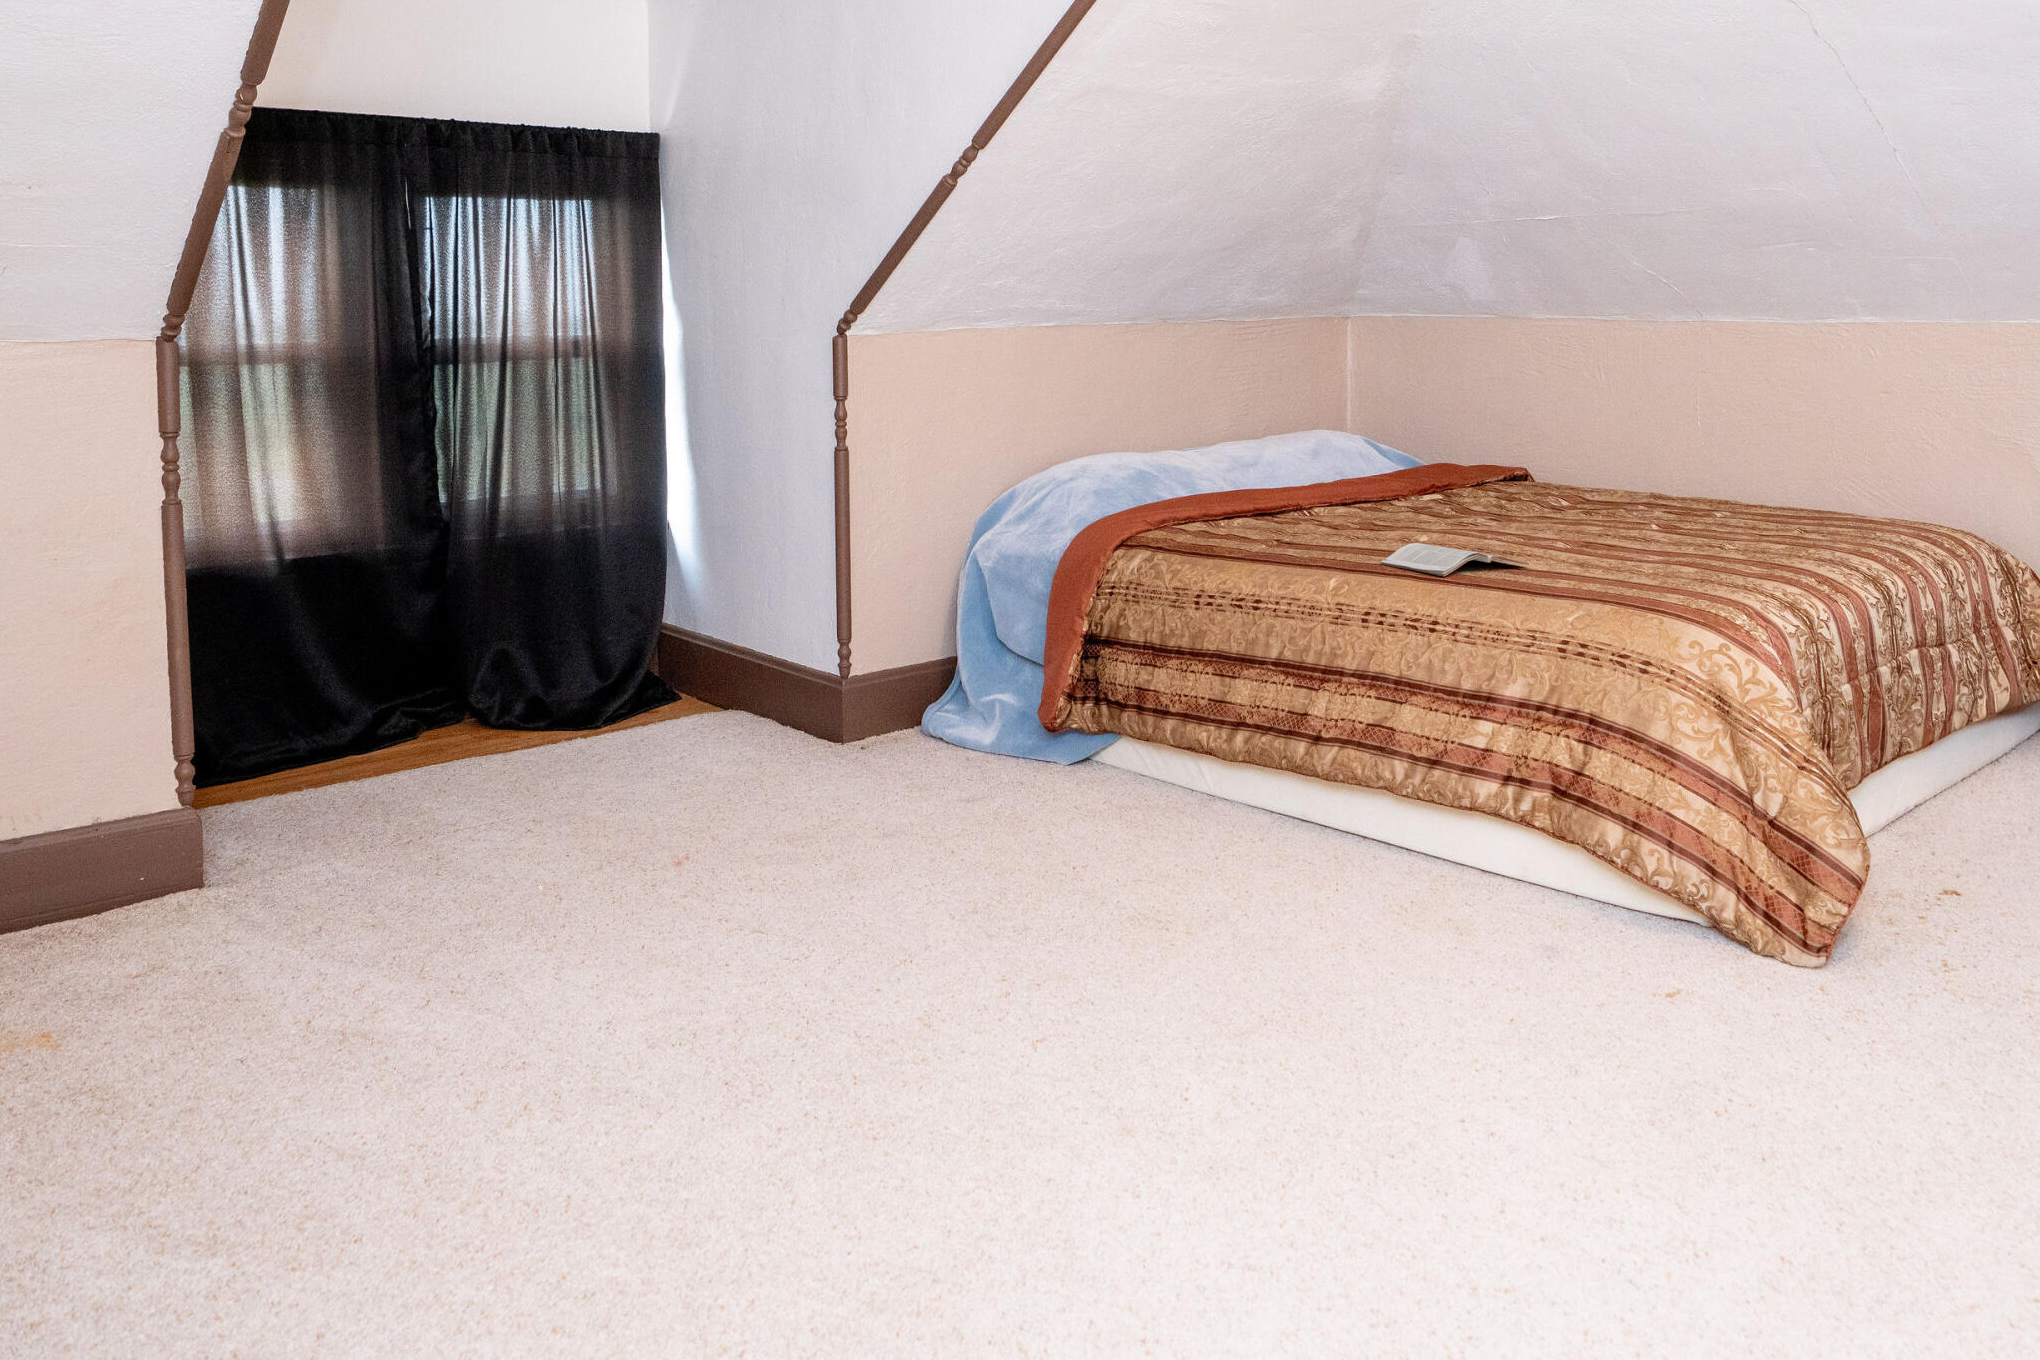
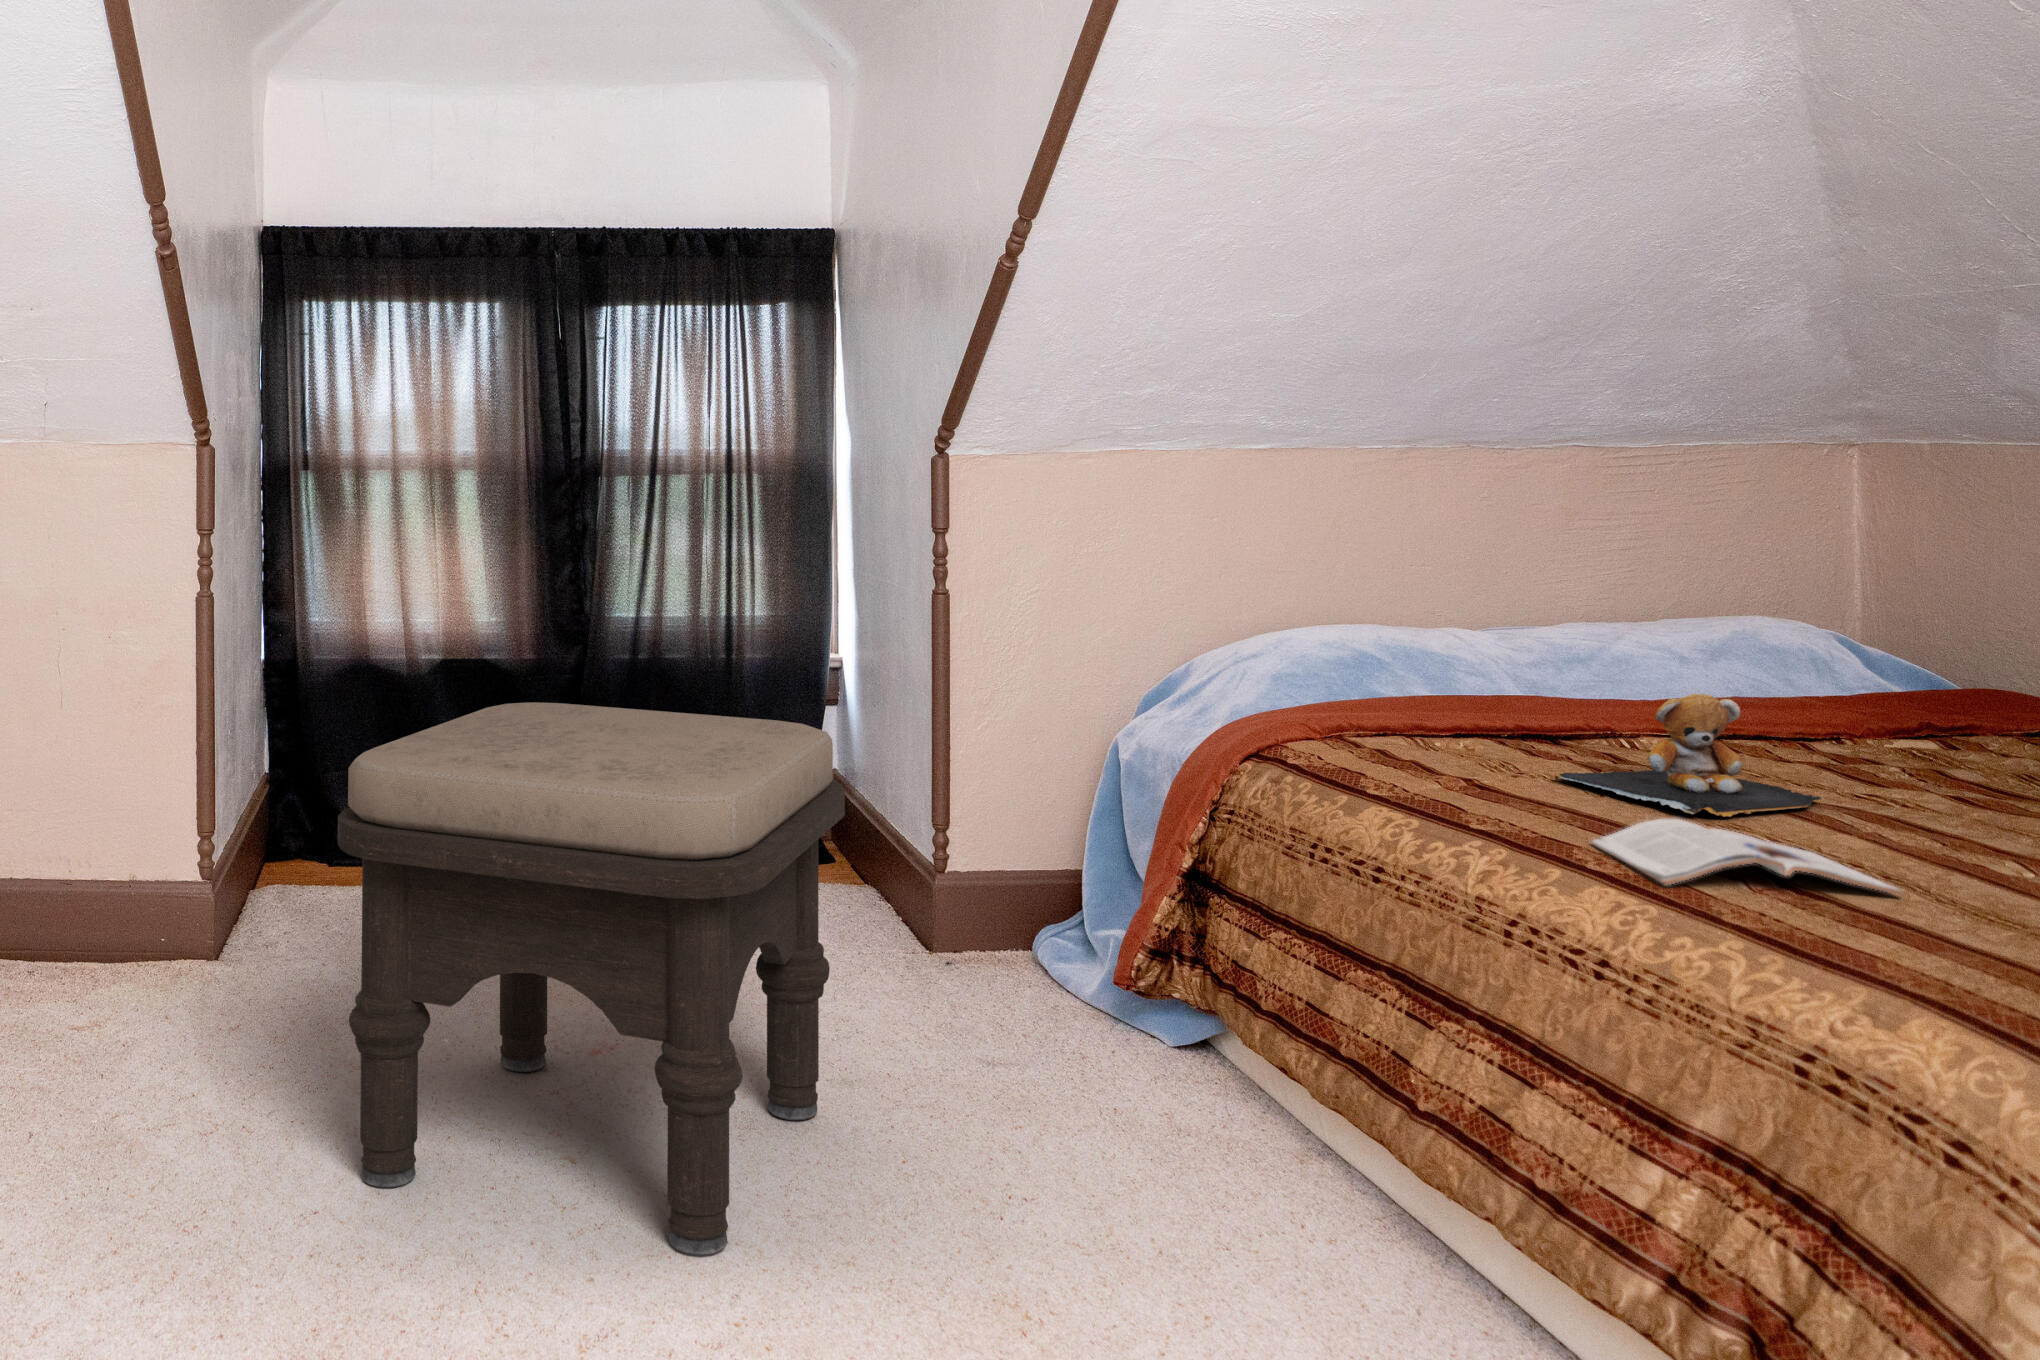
teddy bear: none [1306,475,1429,544] -> present [1555,694,1821,817]
ottoman: none [572,554,981,1001] -> present [338,702,845,1256]

